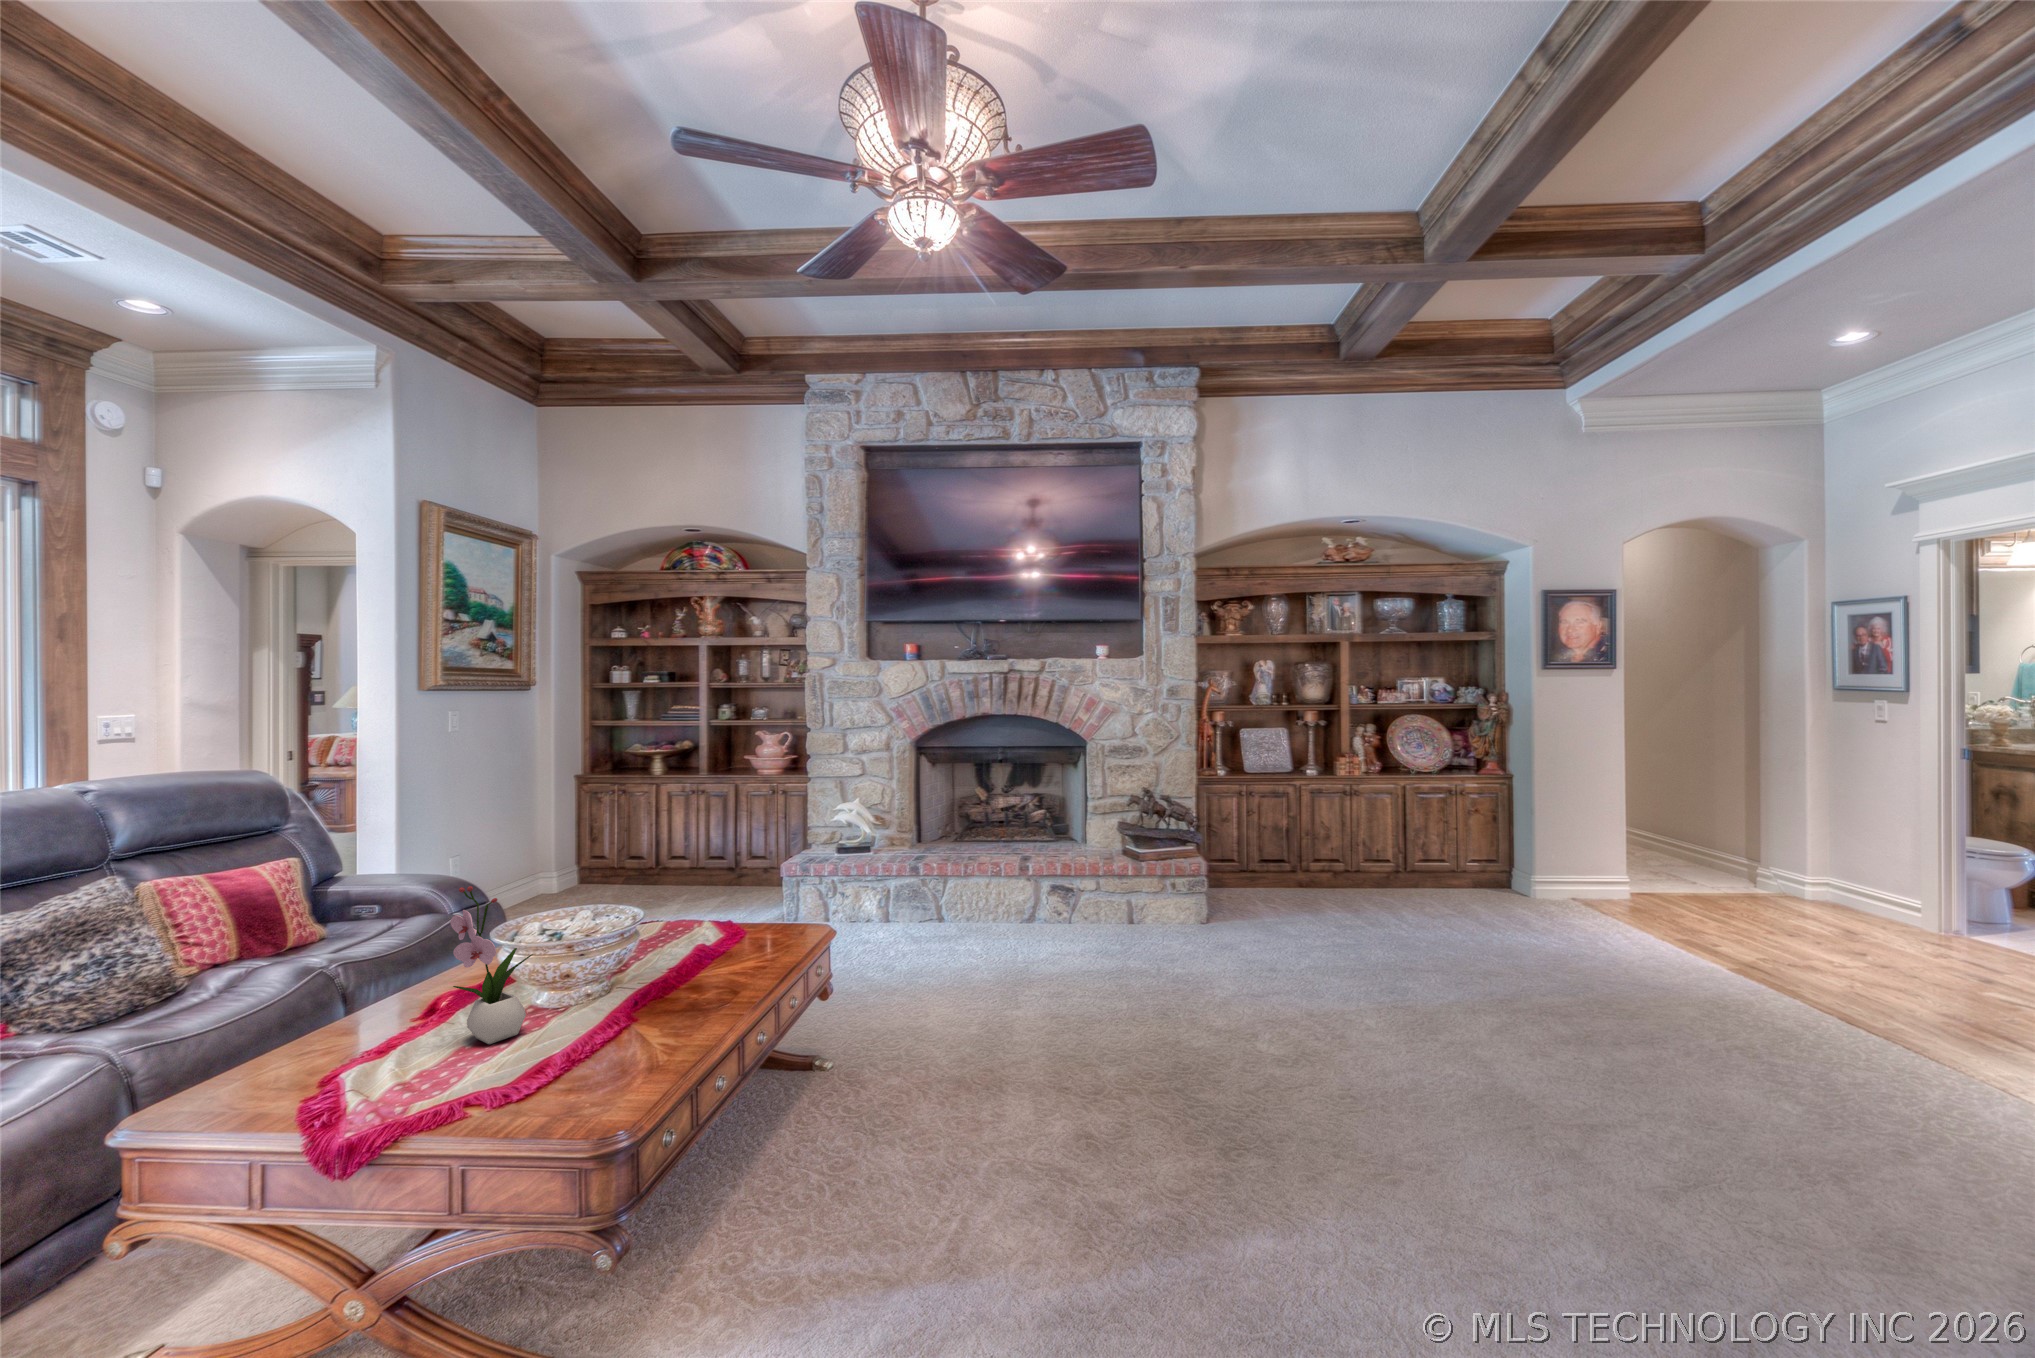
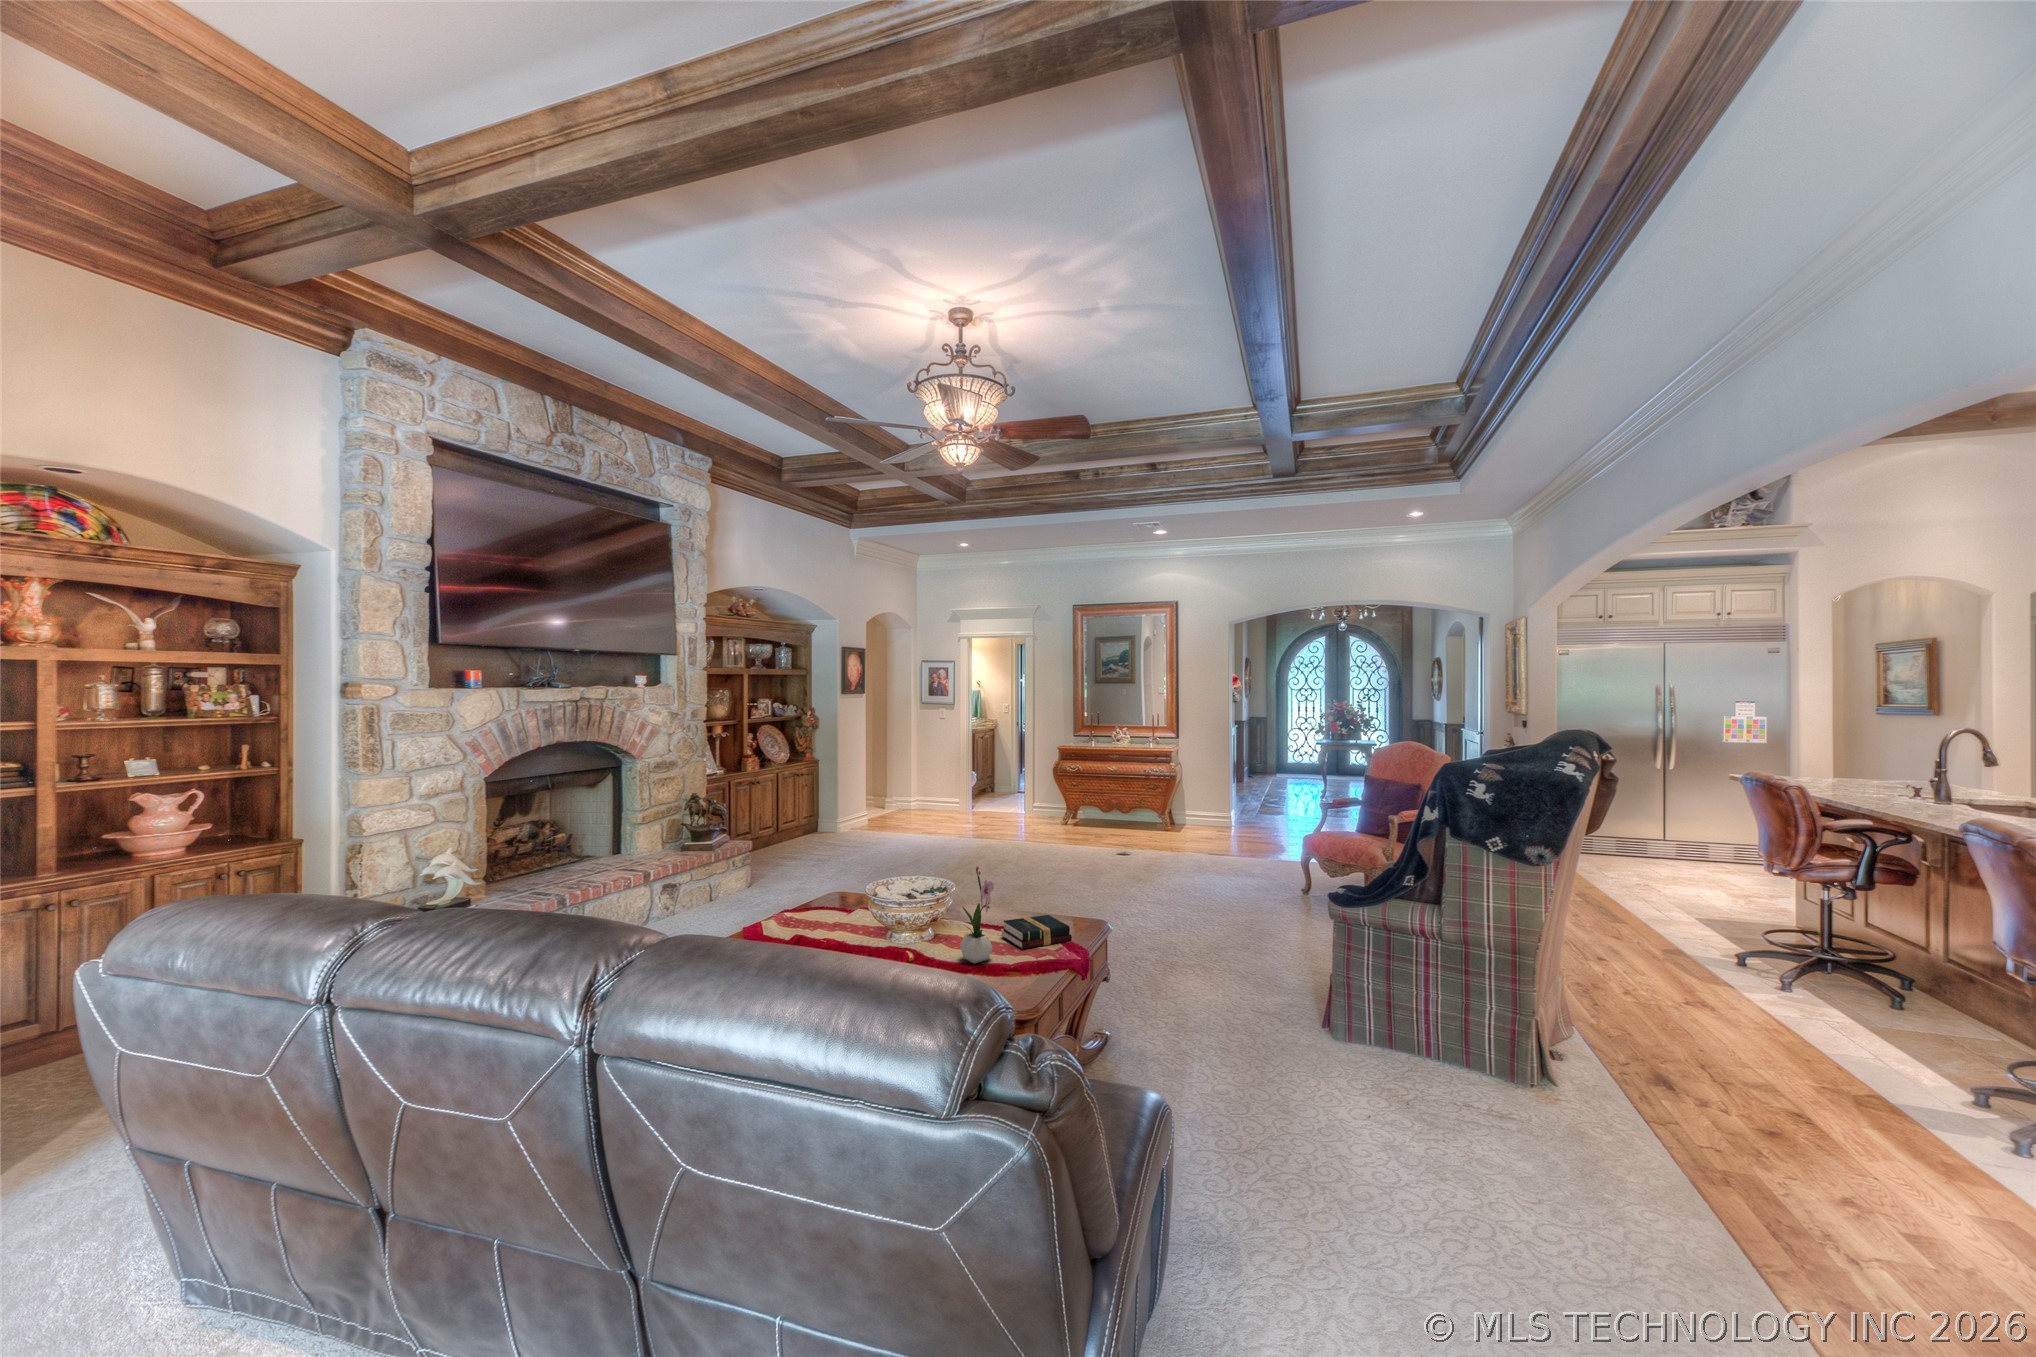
hardback book: none [530,1011,657,1098] -> present [1001,915,1072,949]

